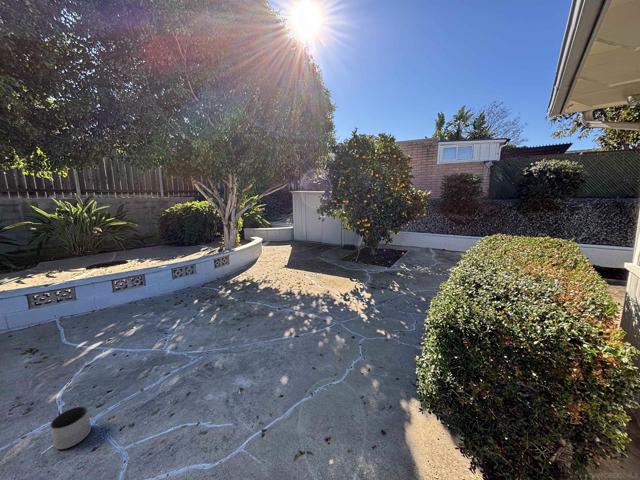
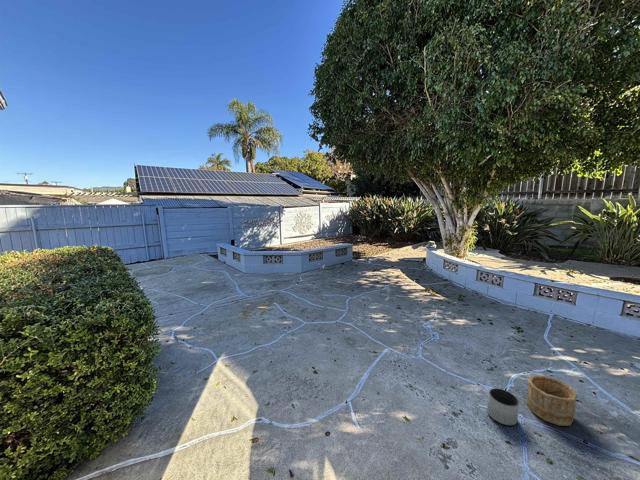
wooden bucket: none [81,361,128,407] -> present [527,375,578,426]

